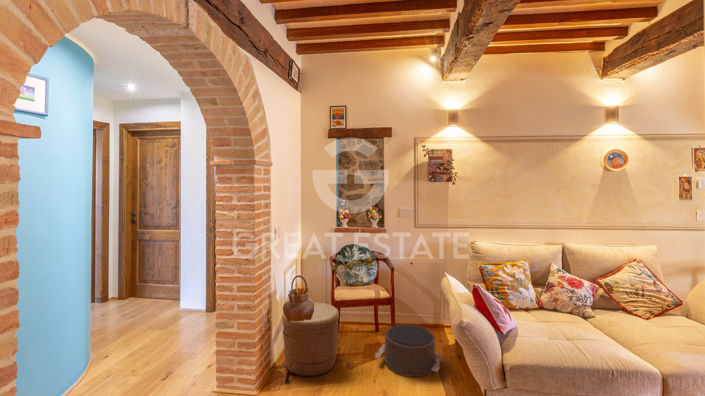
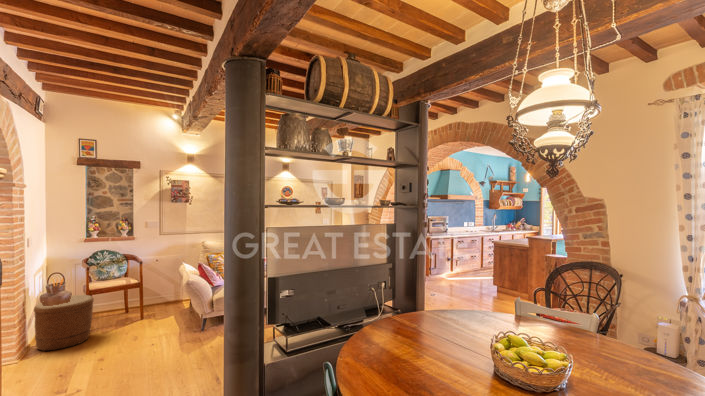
pouf: present [375,325,441,377] -> none [126,298,179,329]

